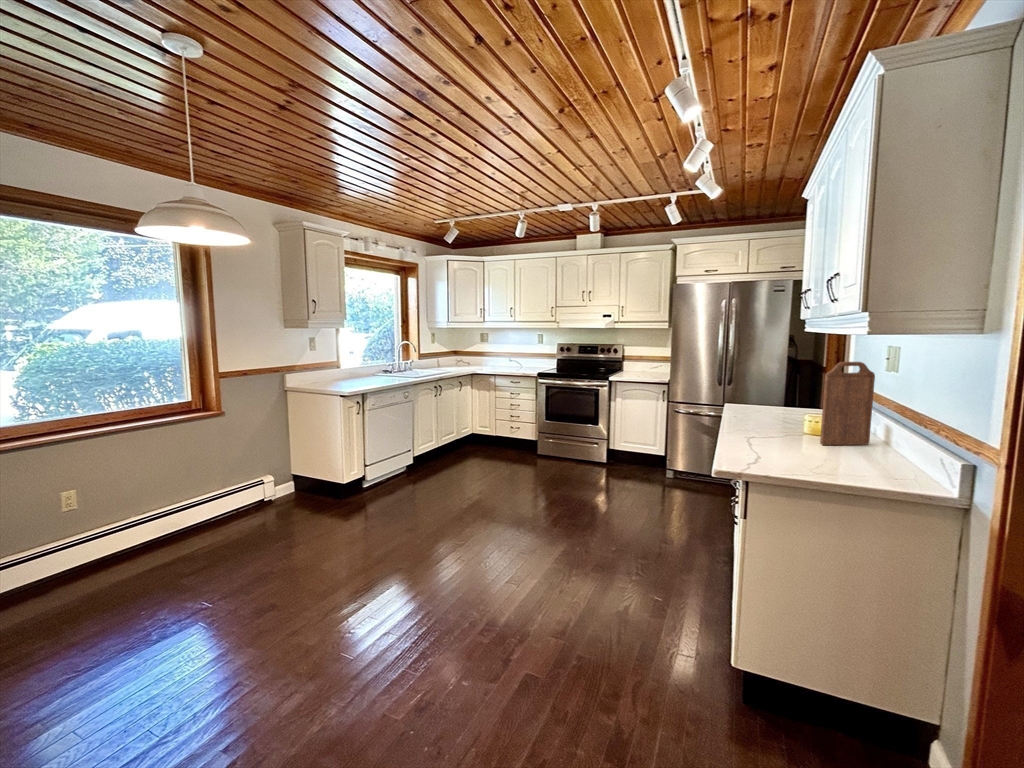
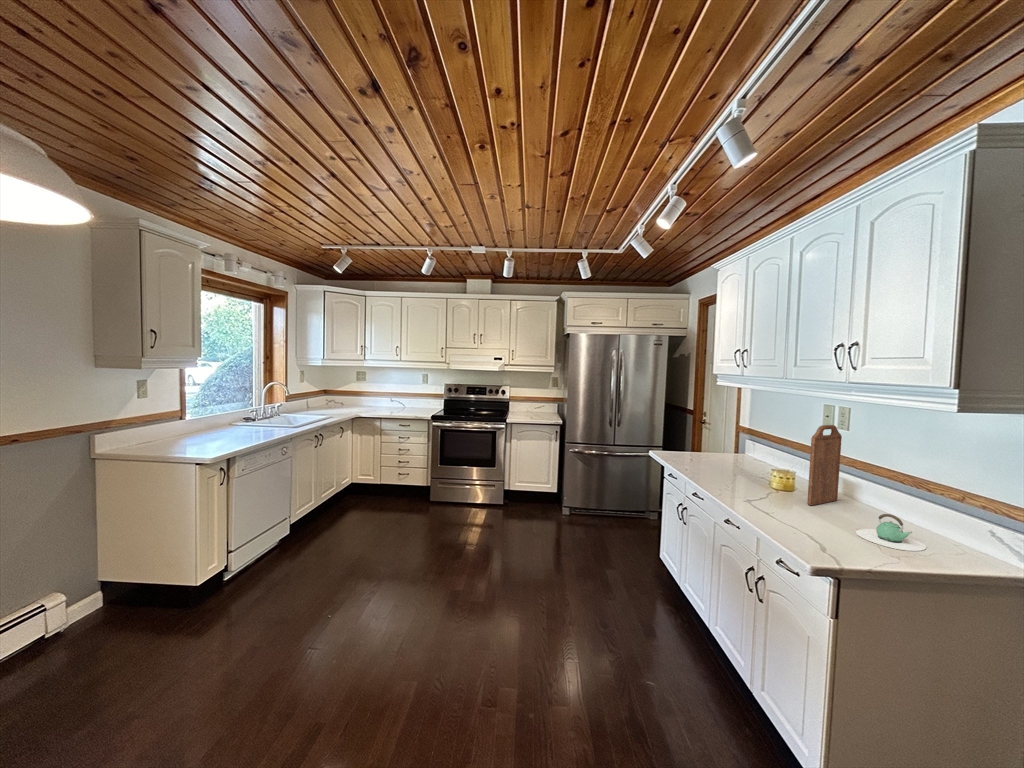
teapot: none [822,443,887,476] -> present [856,514,926,551]

